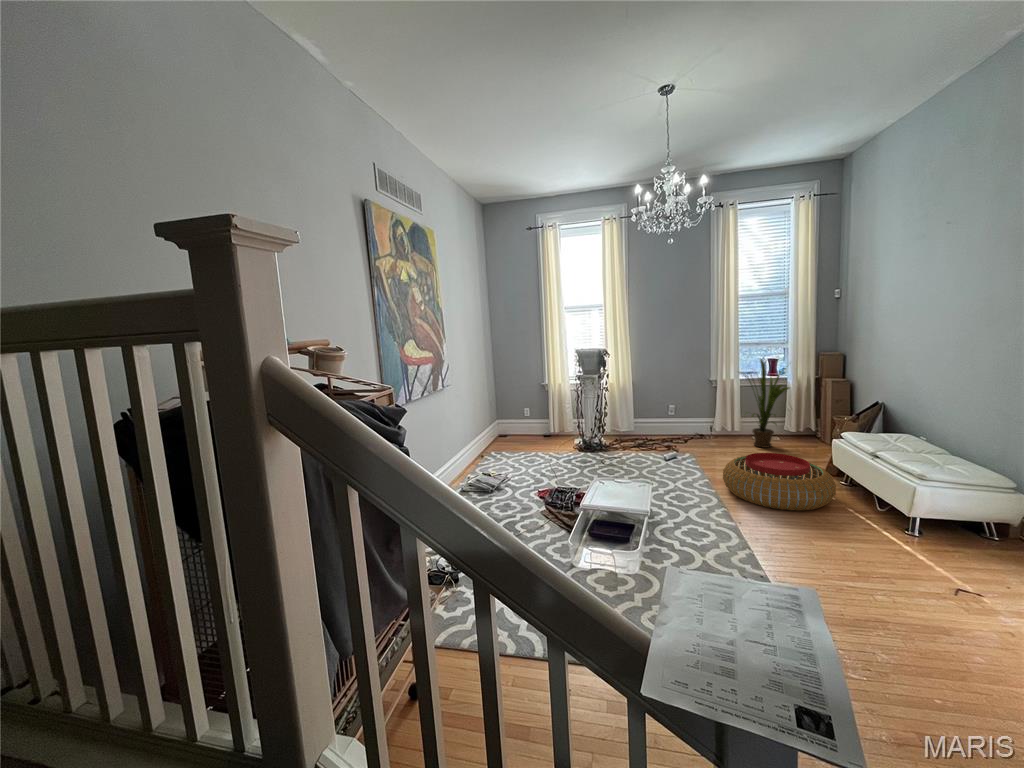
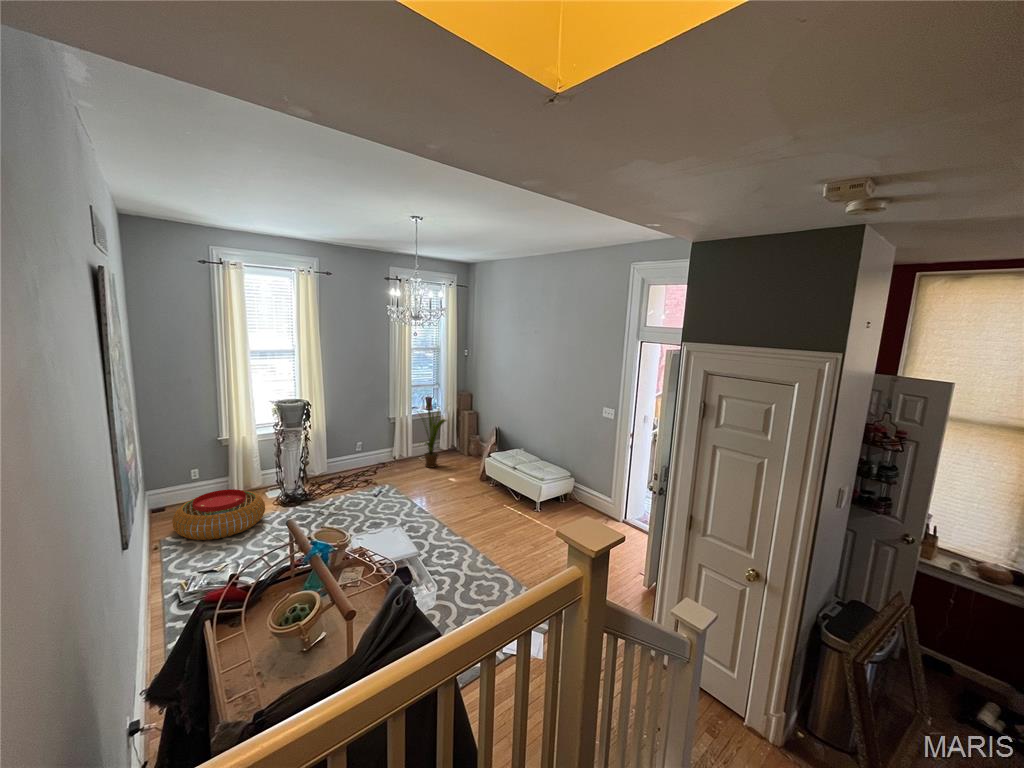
pouf: present [723,453,836,511] -> present [172,489,265,540]

